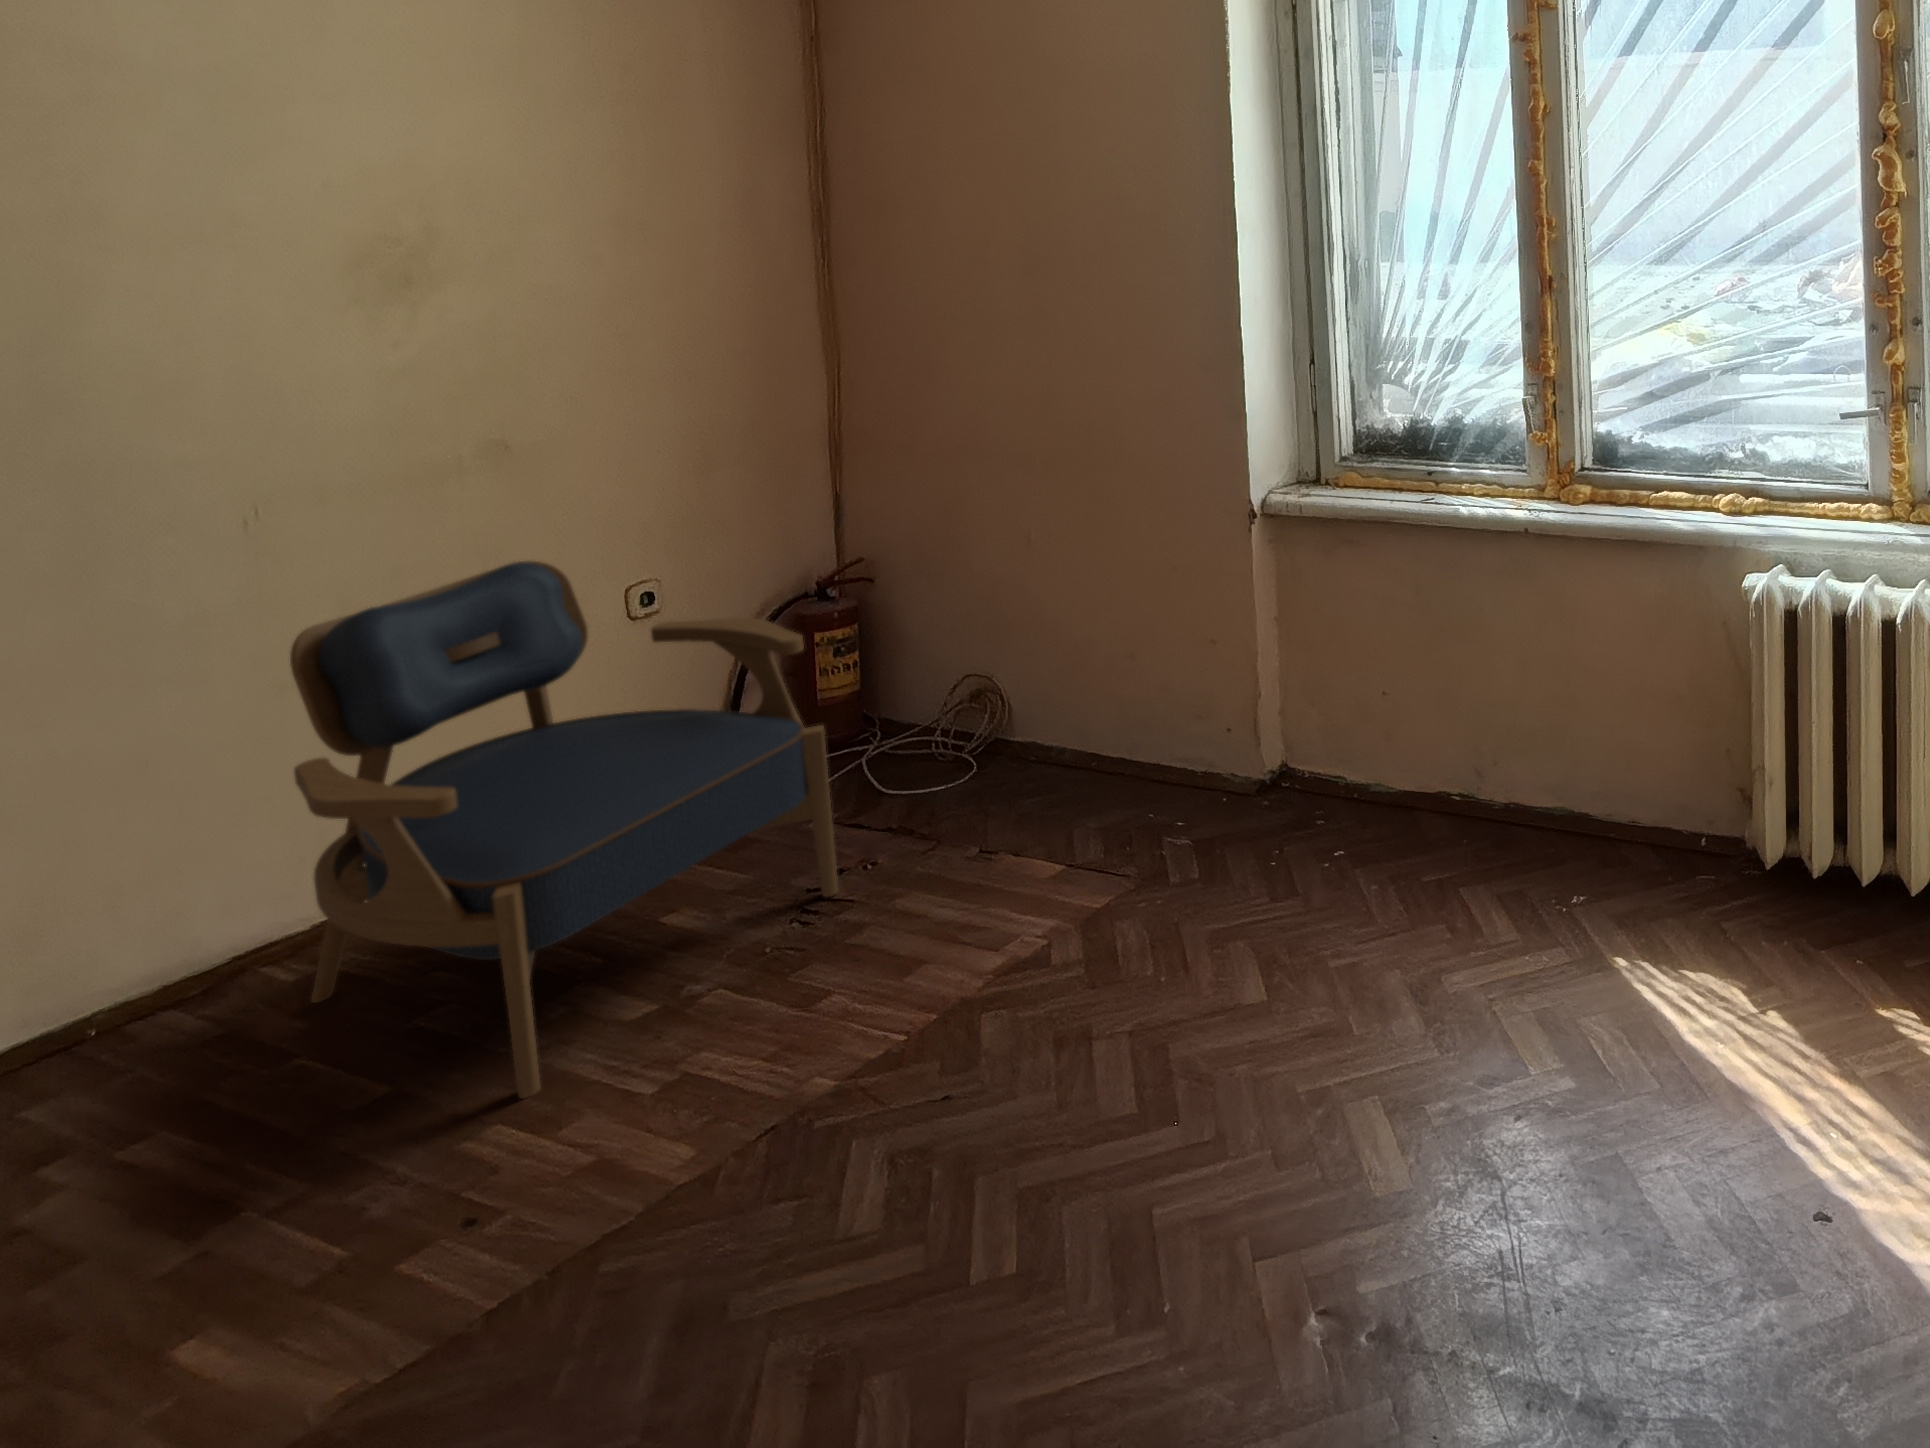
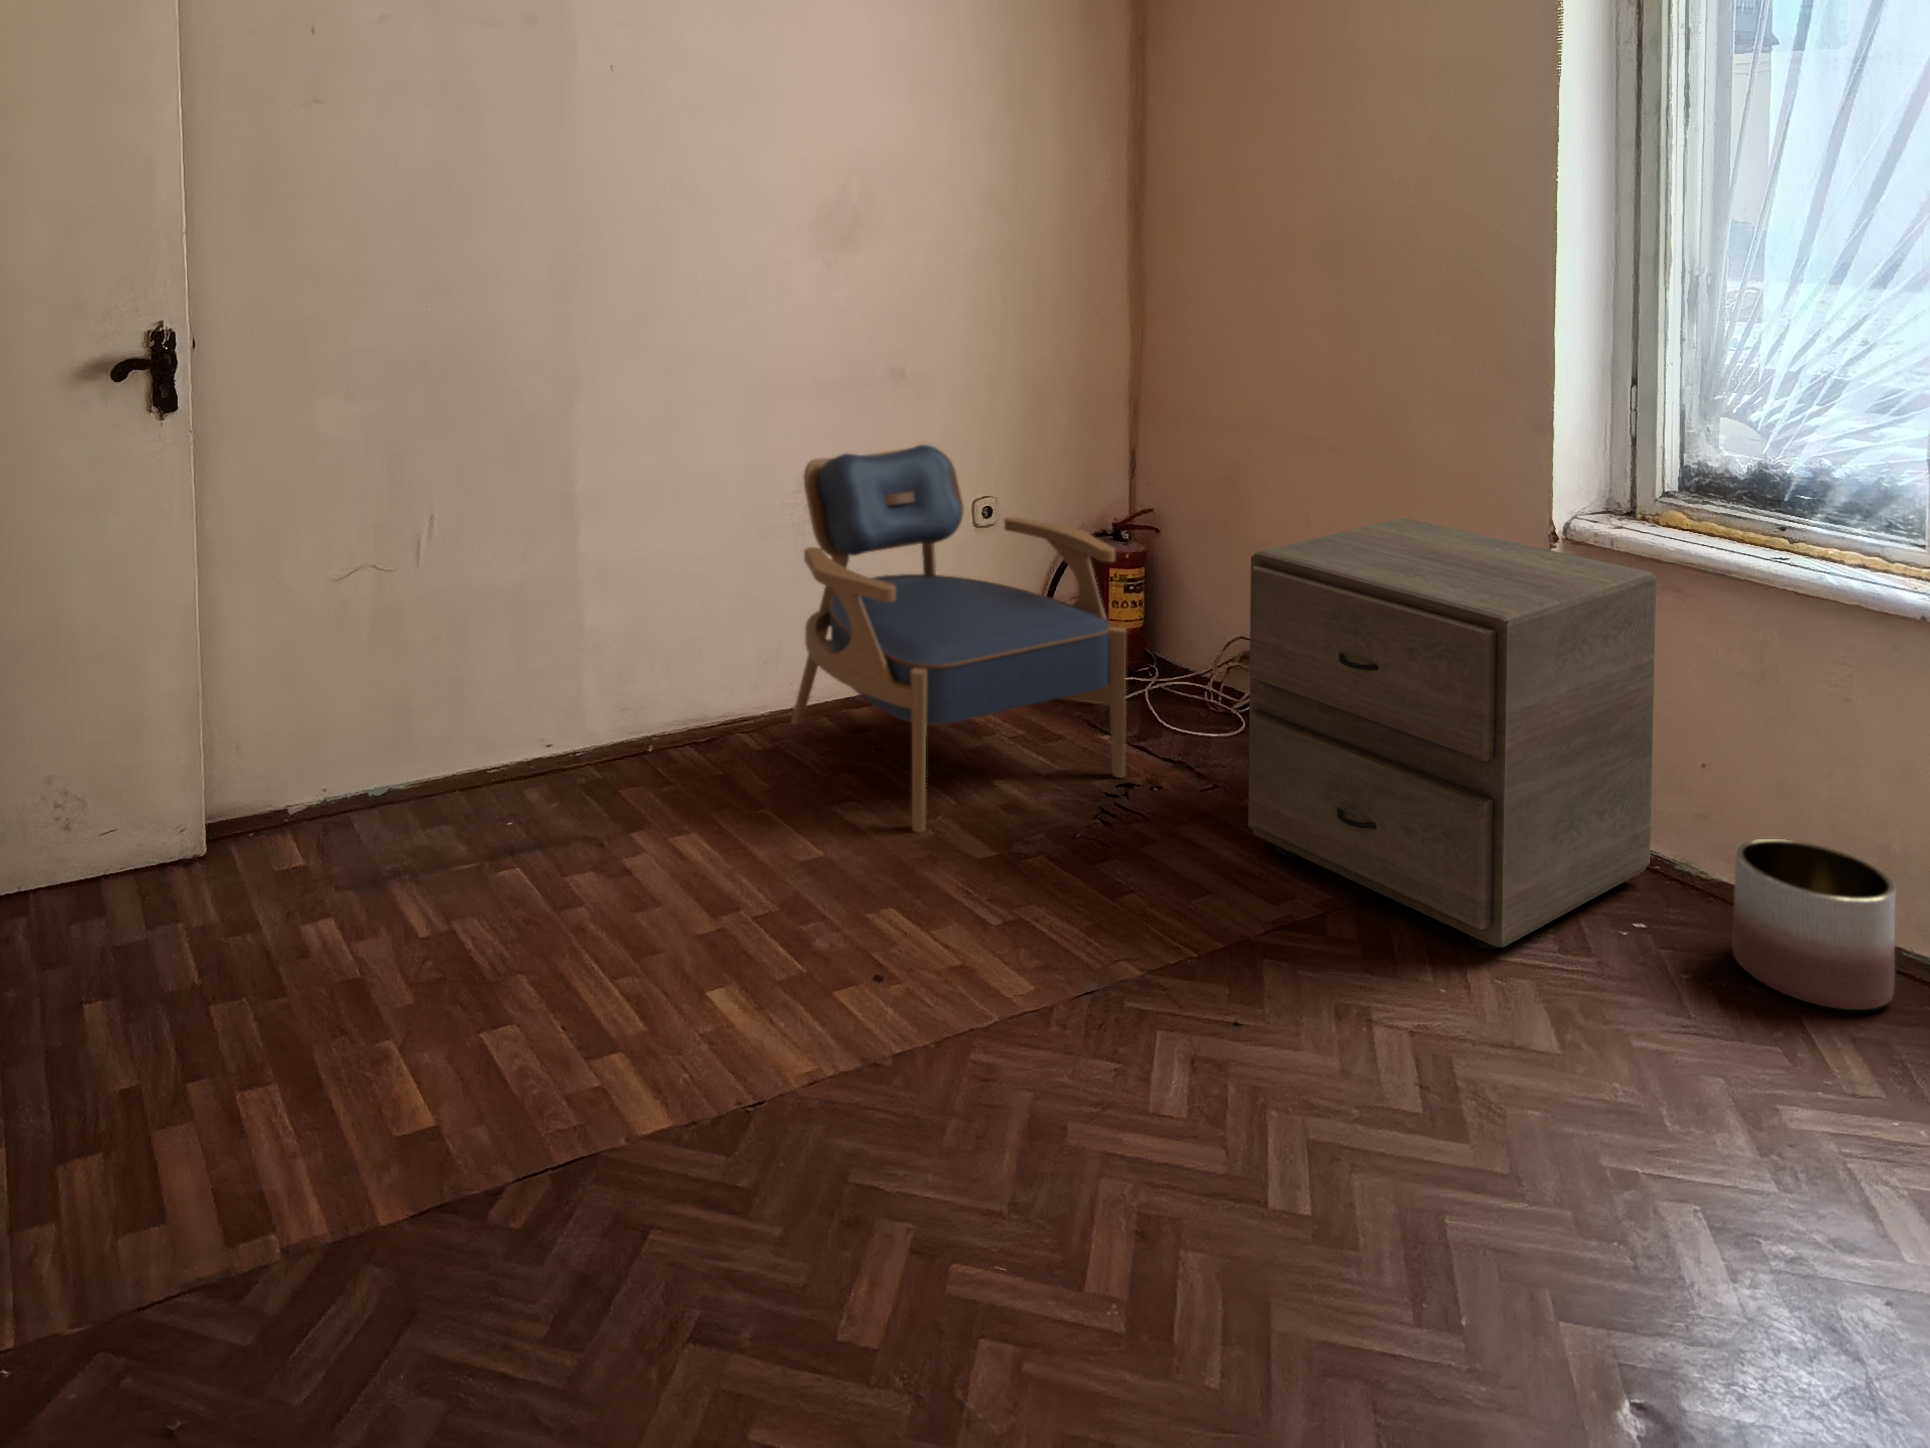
filing cabinet: none [960,526,1358,946] -> present [1248,518,1656,949]
planter: none [1418,737,1530,878] -> present [1732,839,1896,1010]

